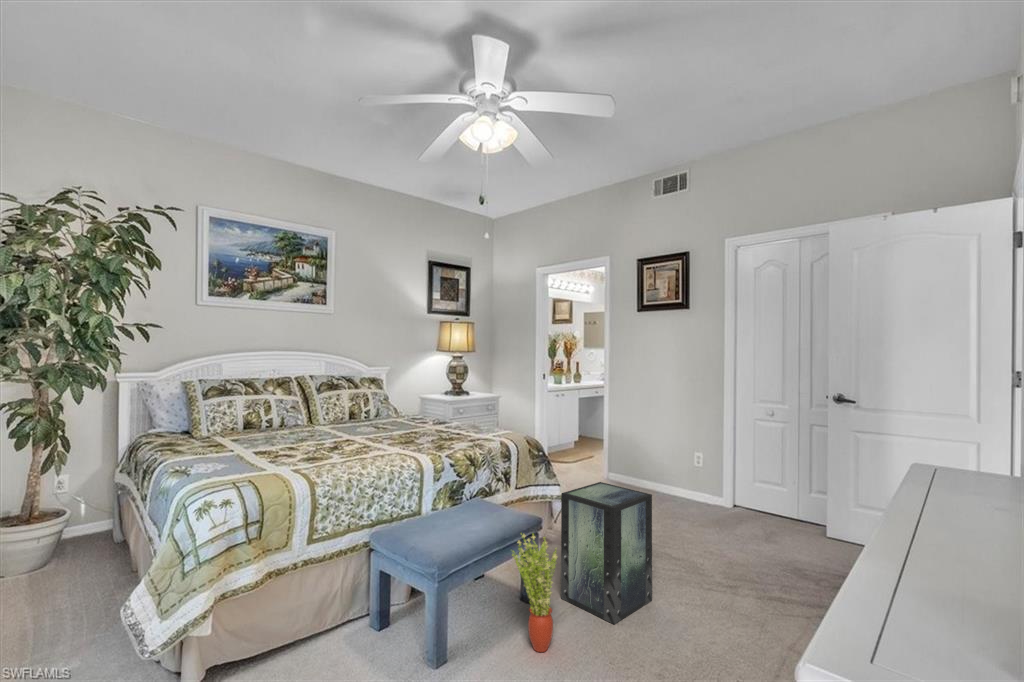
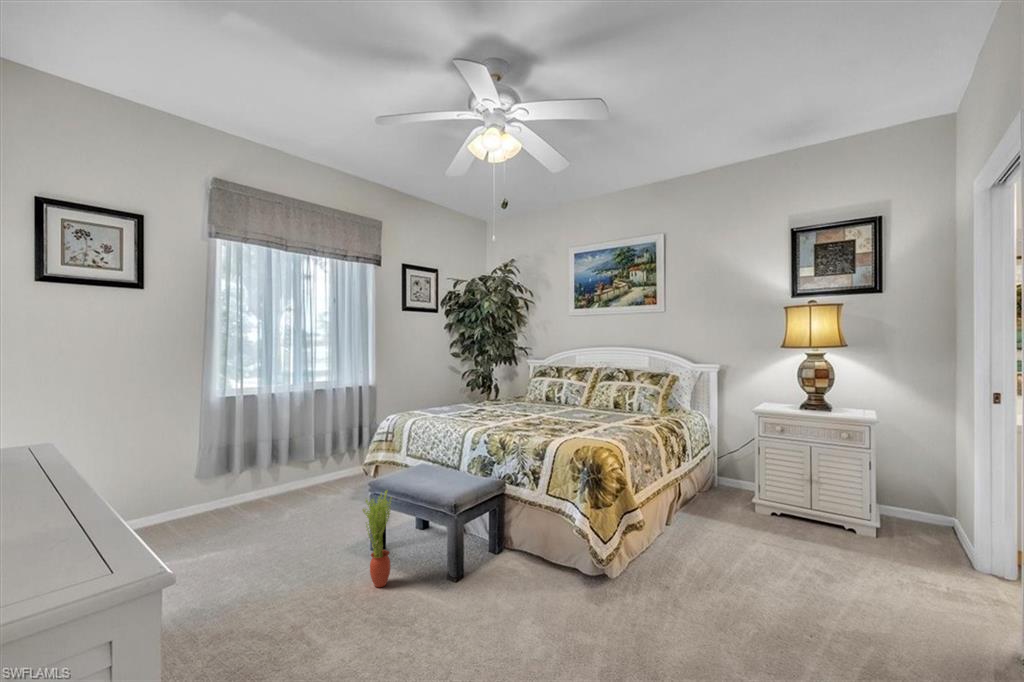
storage box: present [561,482,652,624] -> none [408,486,508,650]

